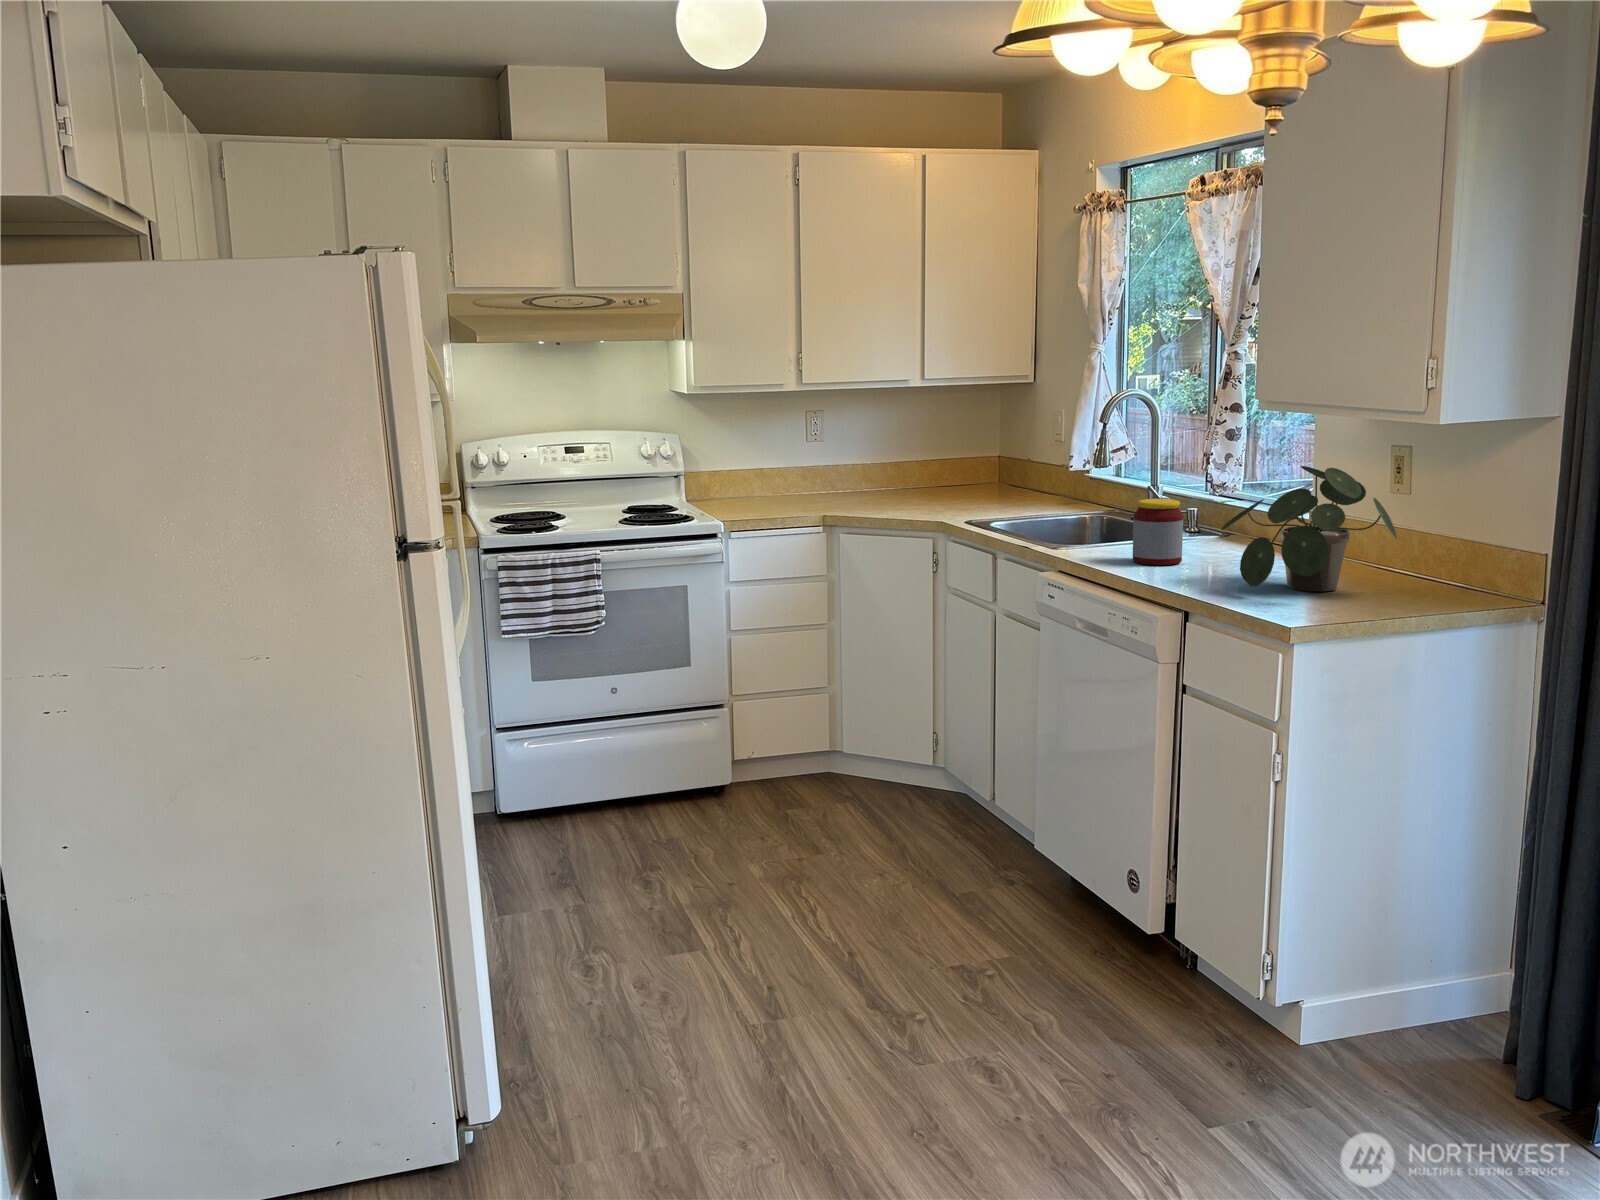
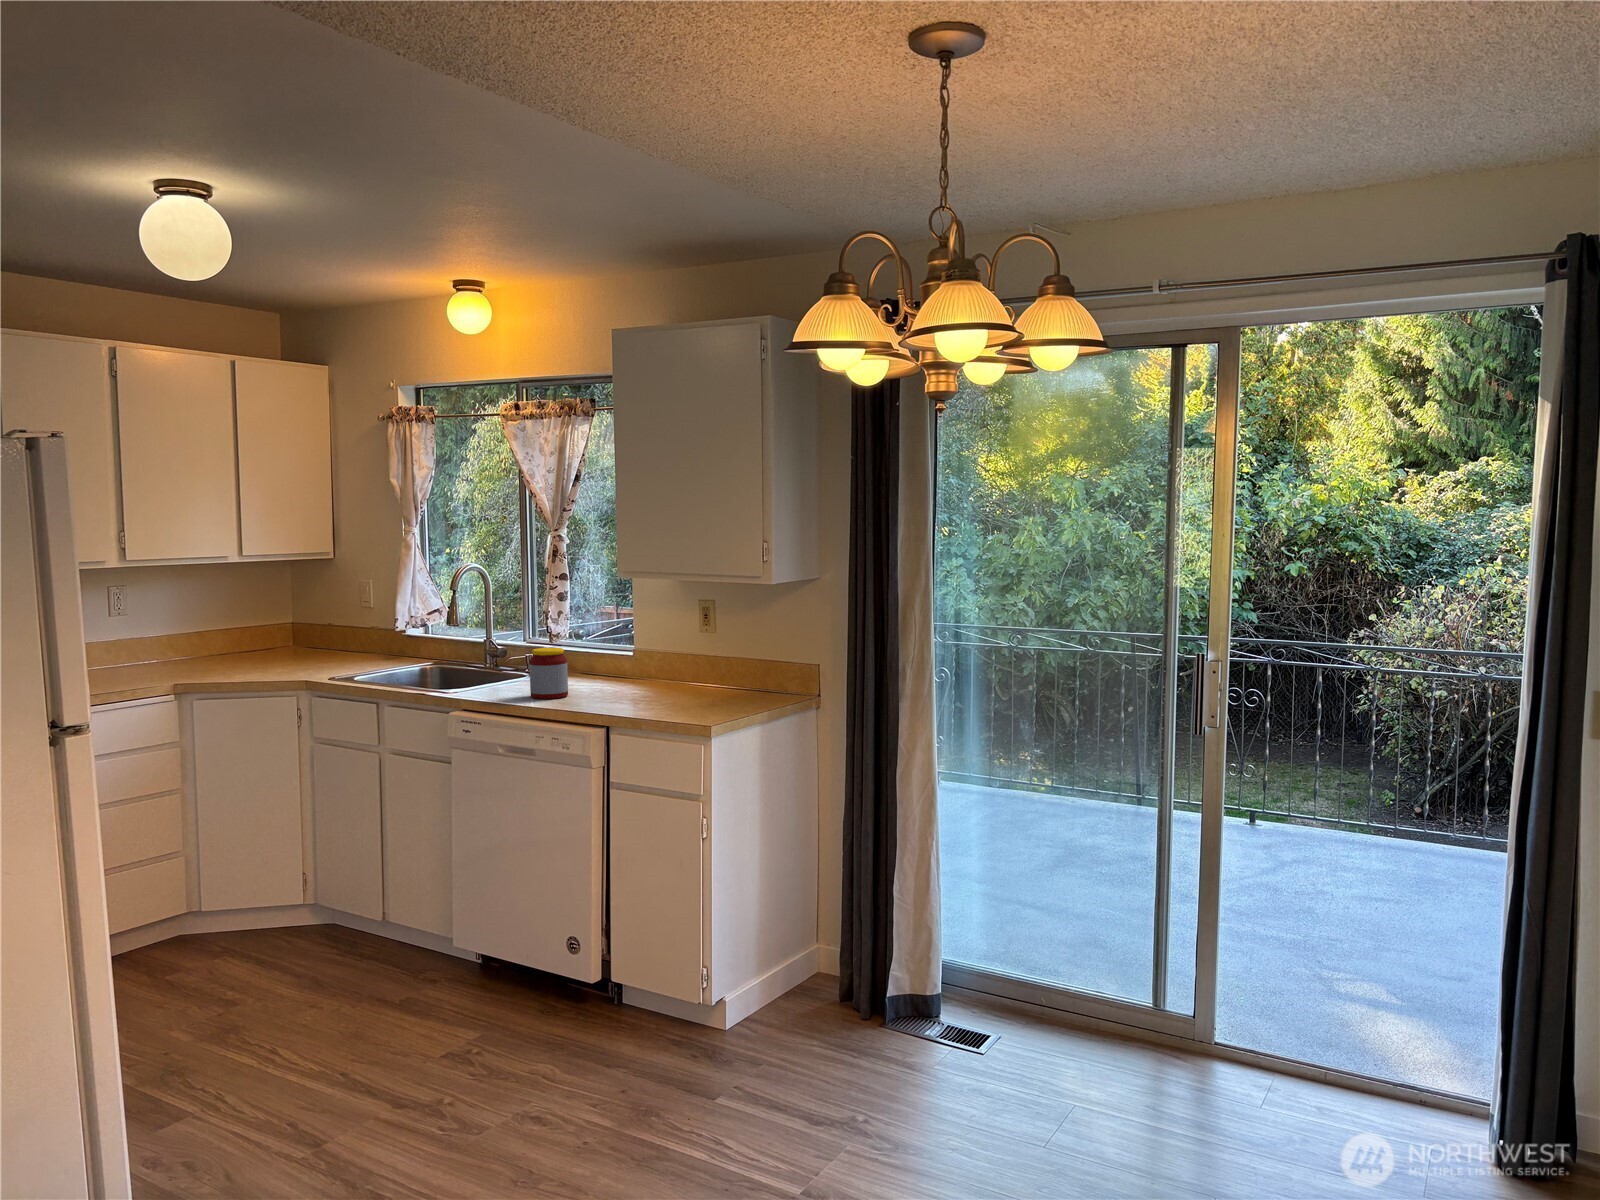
potted plant: present [1222,466,1397,591] -> none [609,616,728,703]

